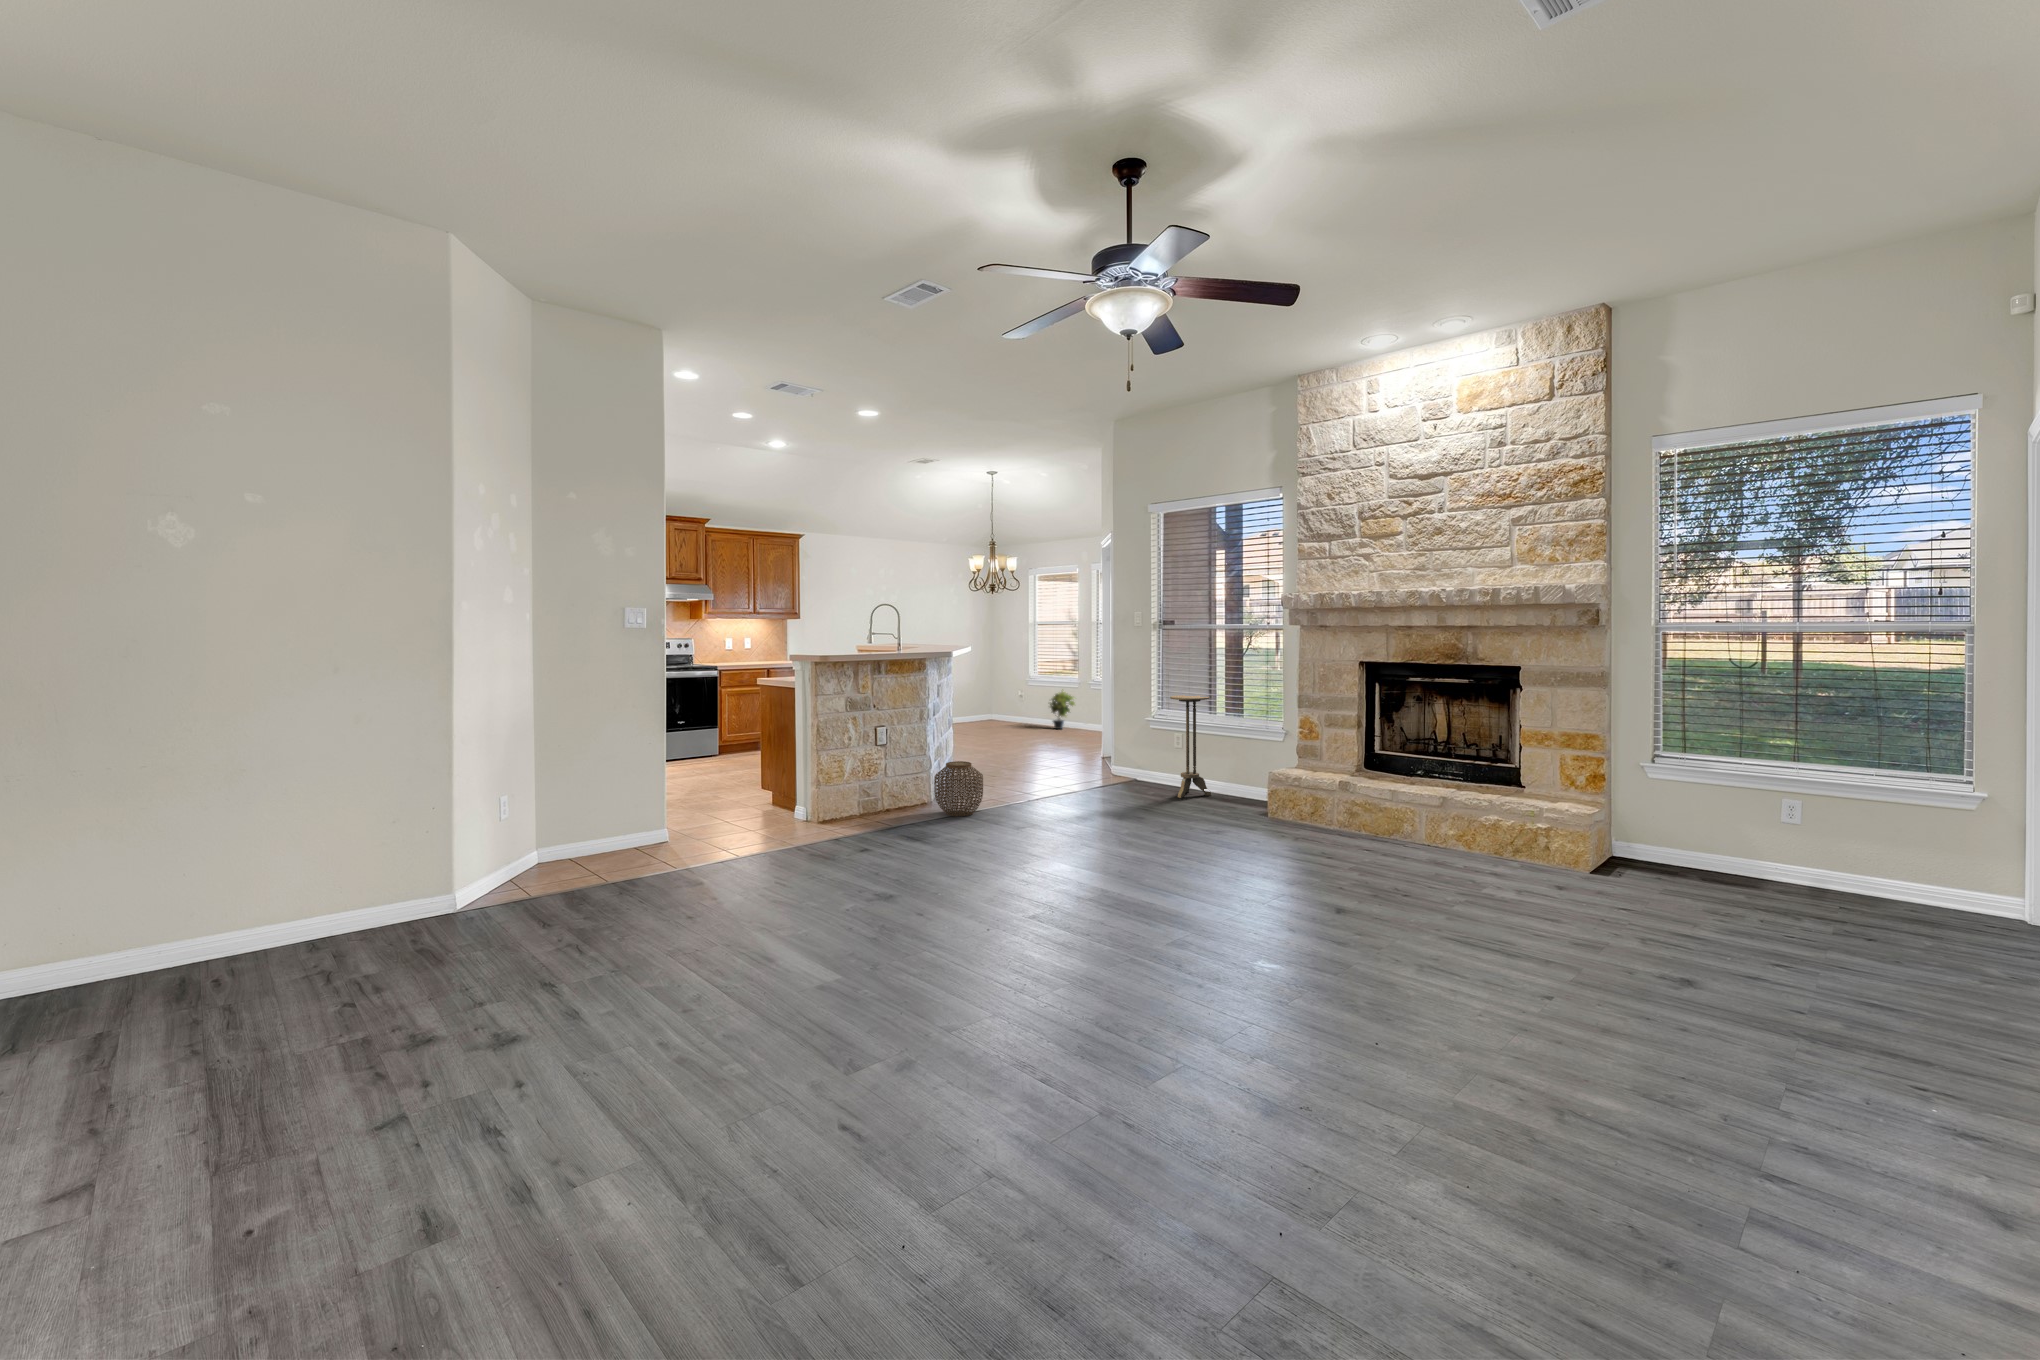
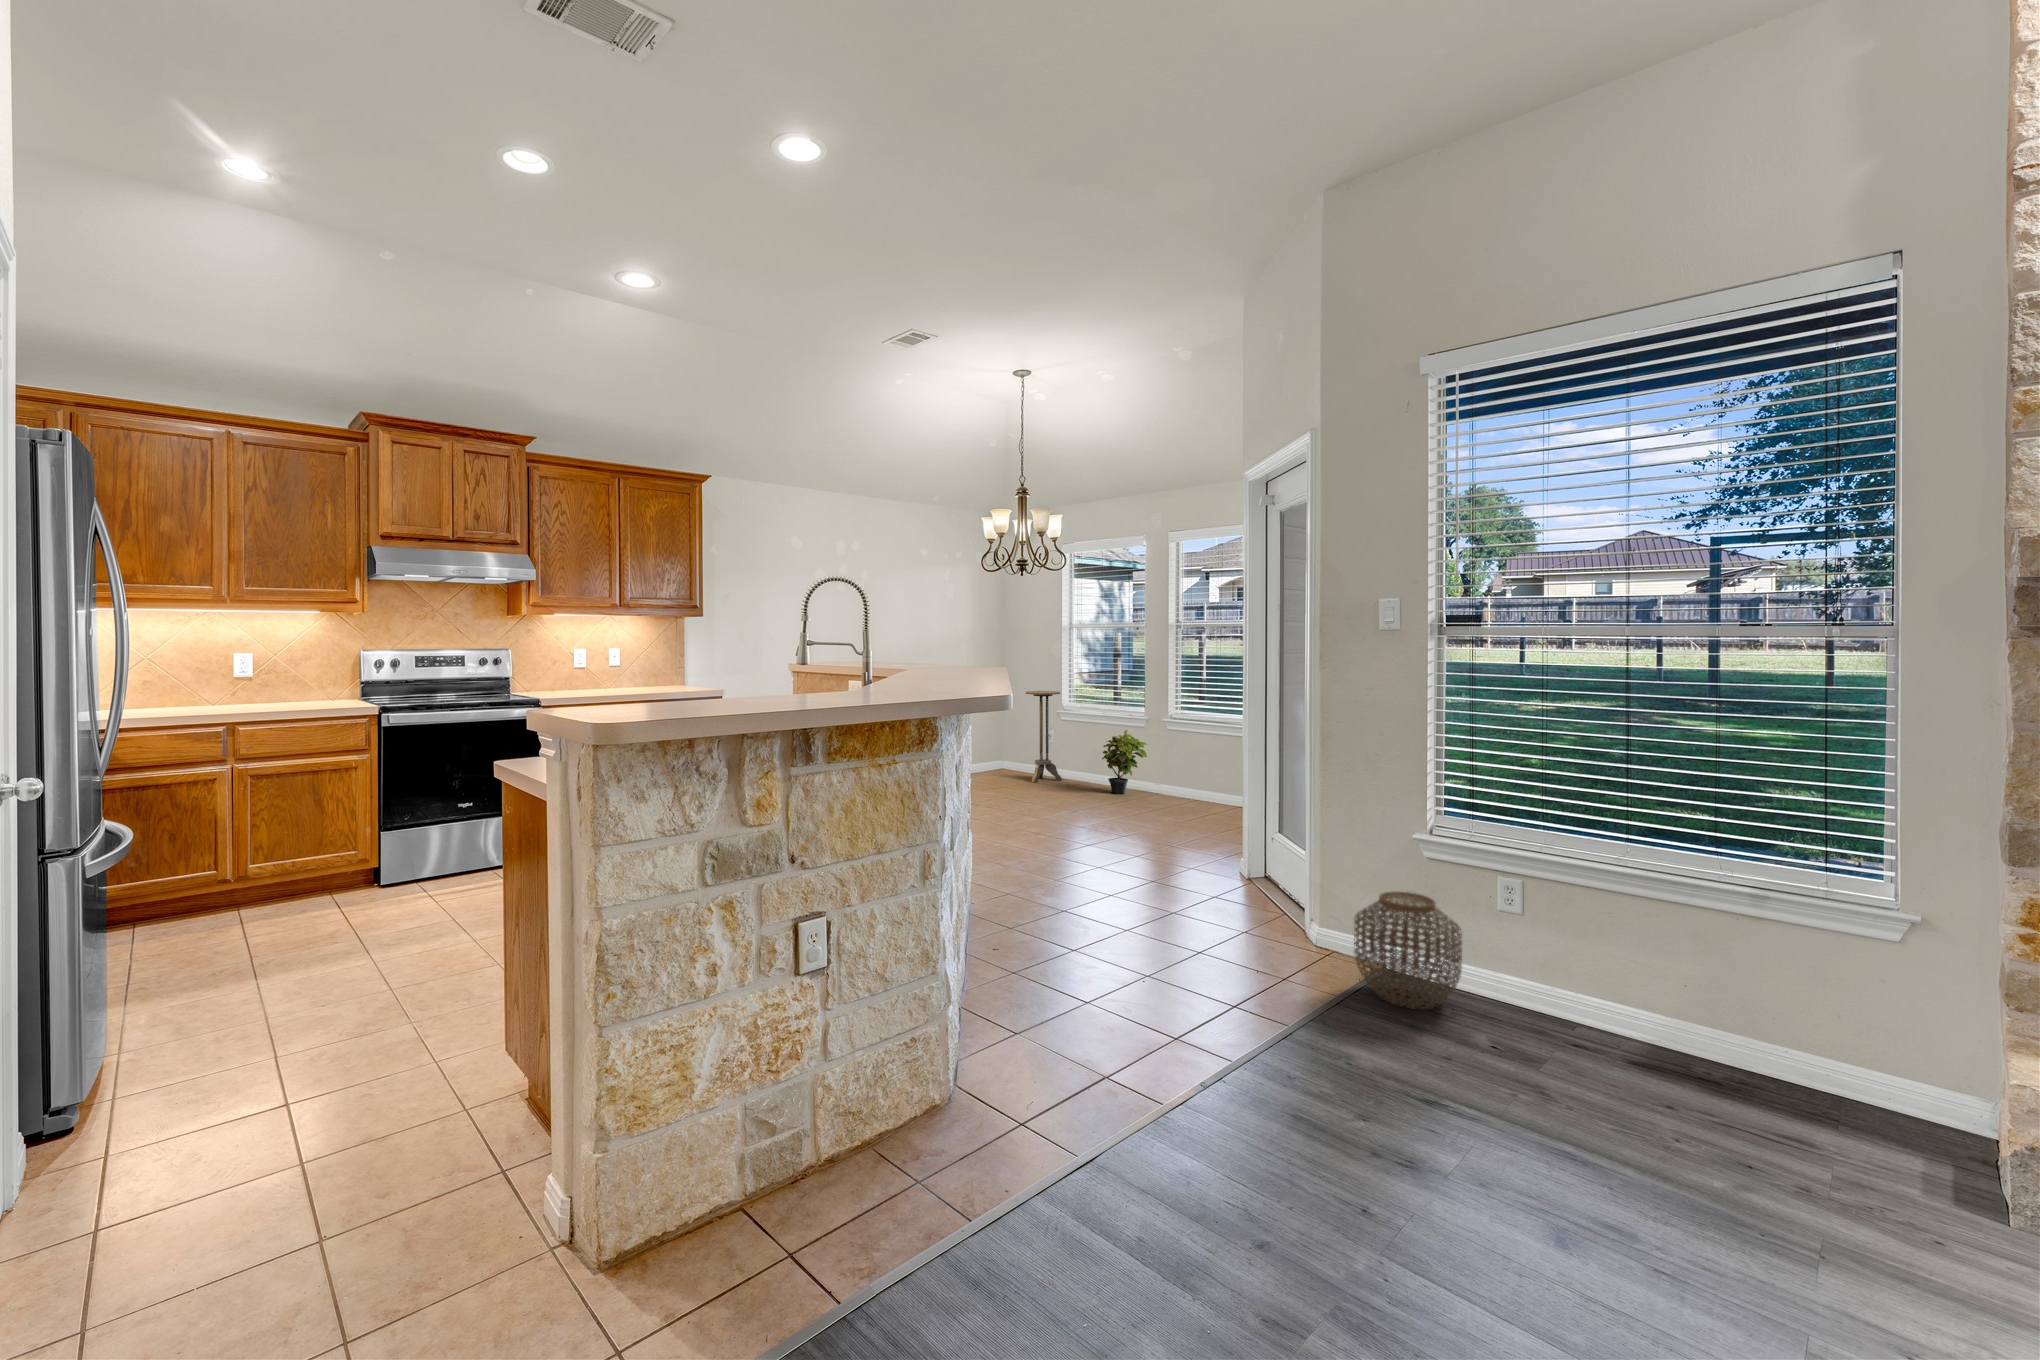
side table: present [1170,695,1211,798] -> present [1026,691,1062,782]
woven basket: present [934,761,983,816] -> present [1354,892,1462,1009]

